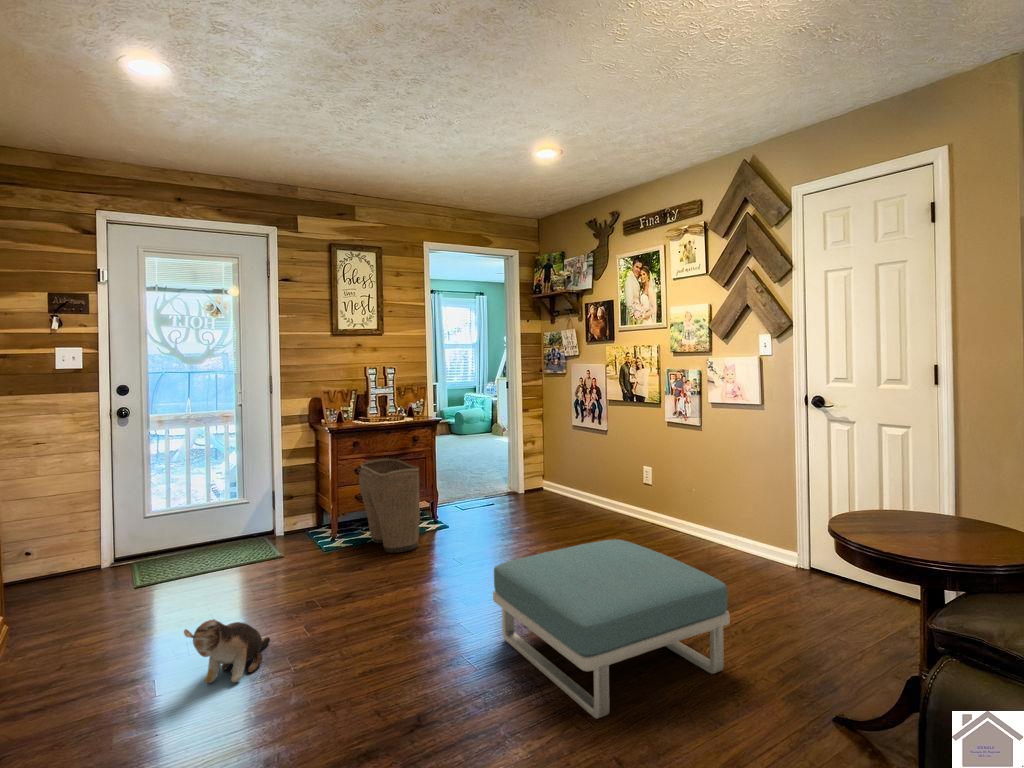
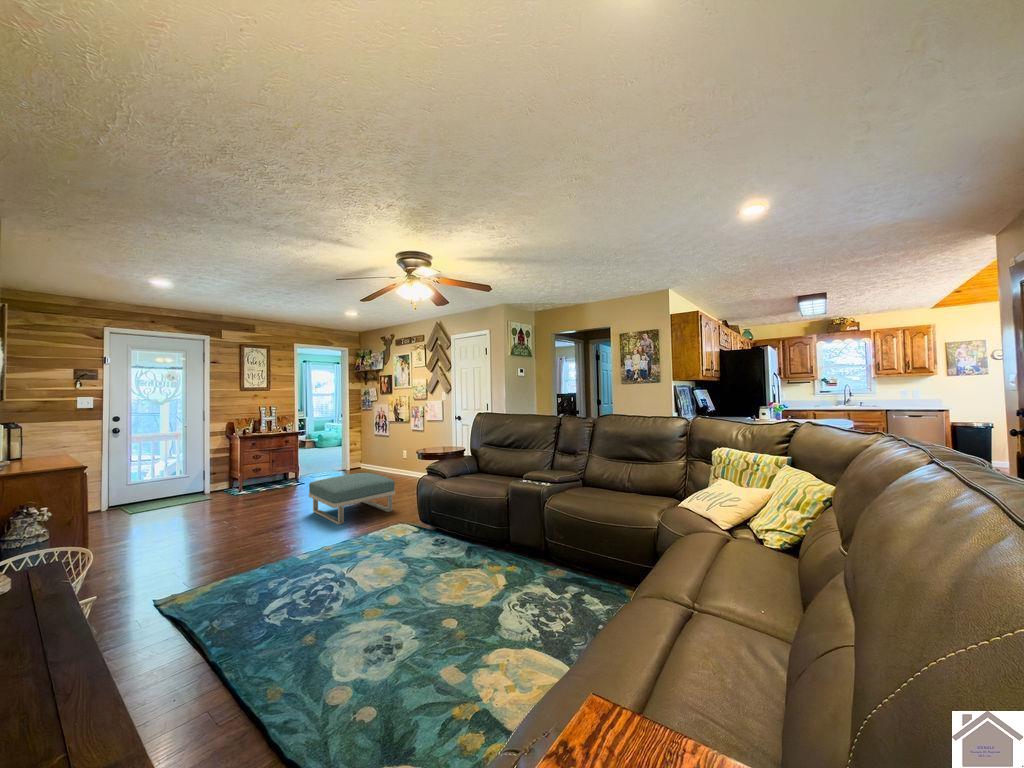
laundry basket: present [359,458,420,553] -> none [253,450,285,494]
plush toy: present [184,619,270,683] -> none [169,507,206,535]

